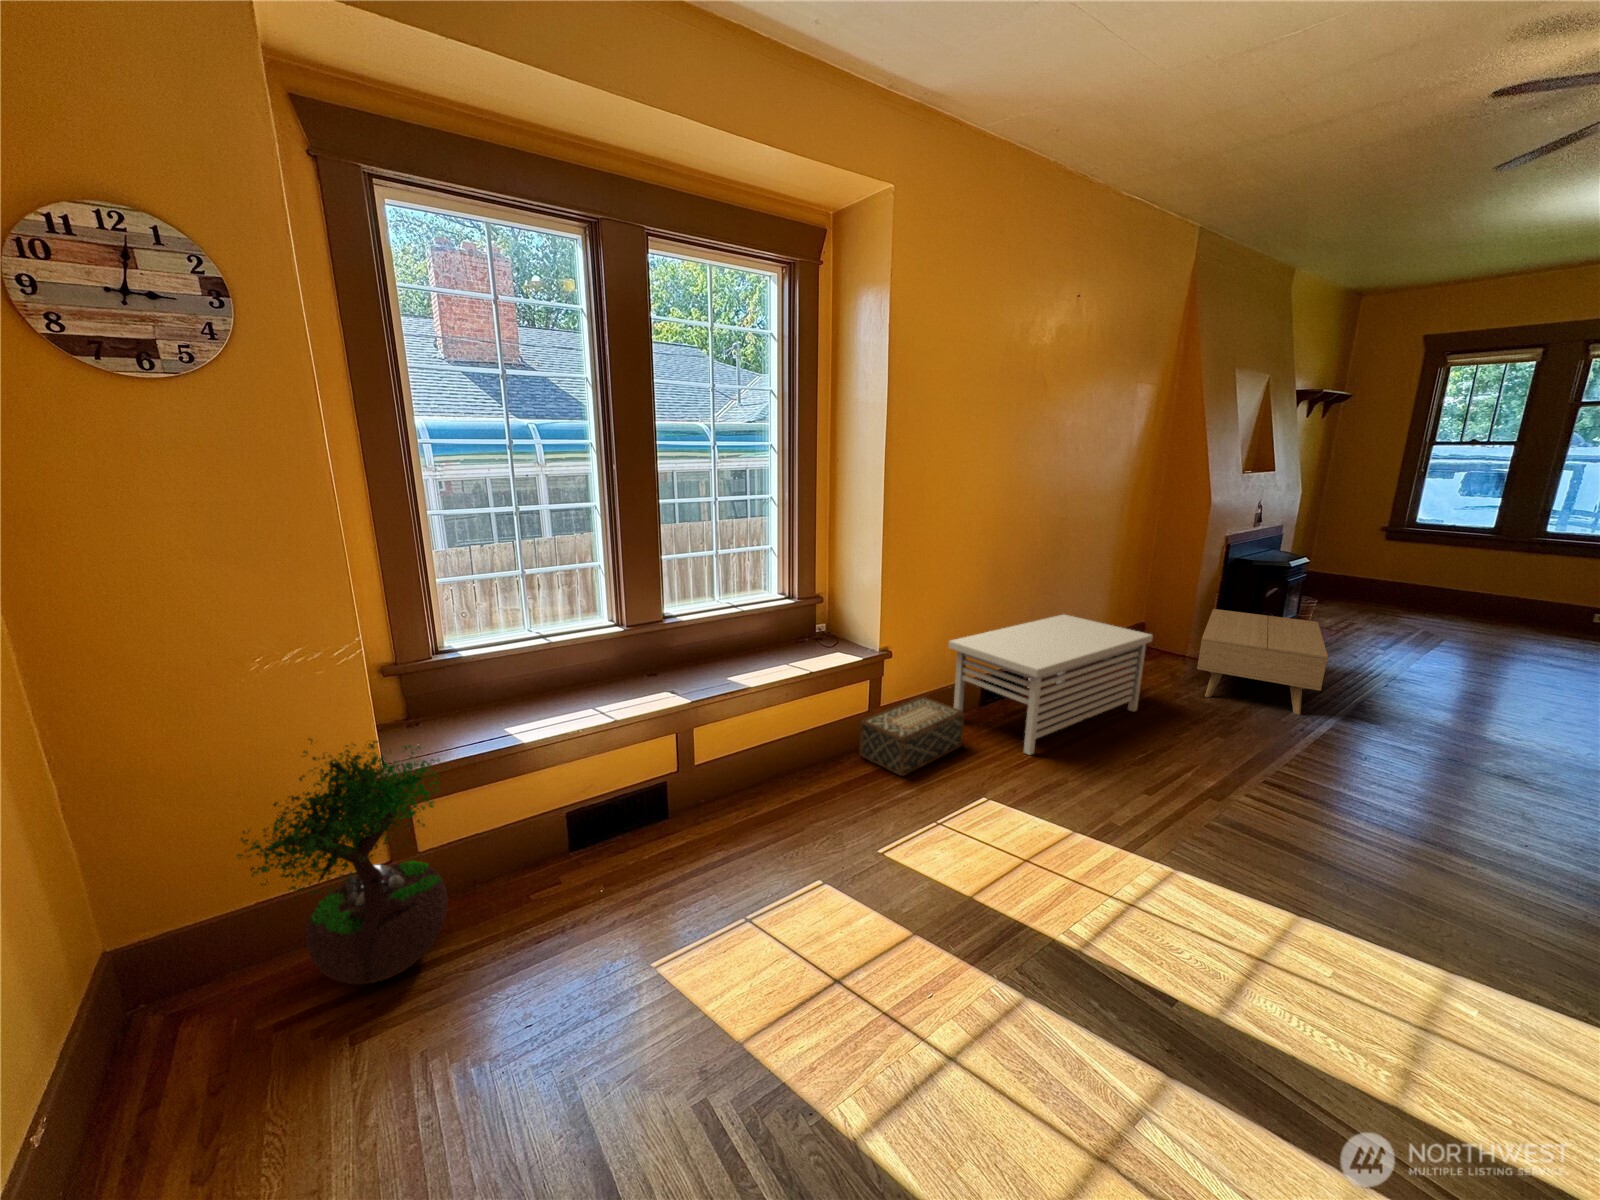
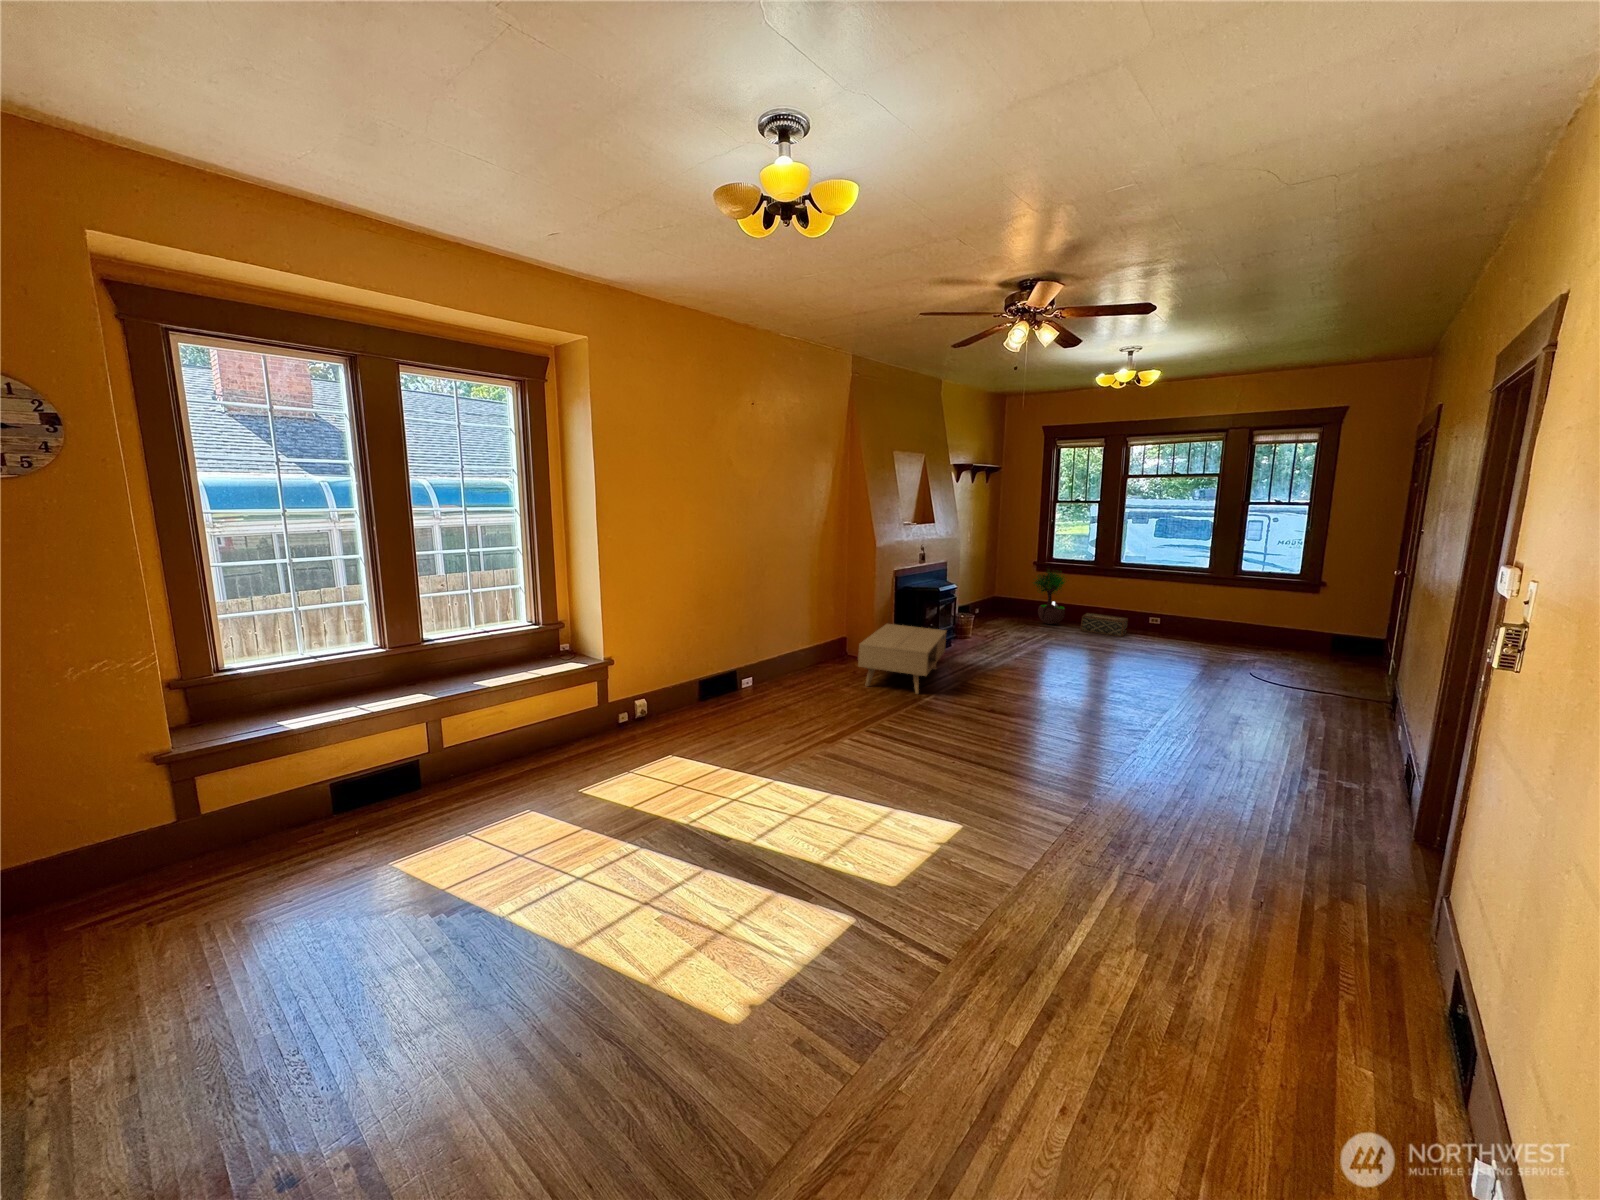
storage bench: present [949,615,1153,755] -> none [666,630,818,731]
woven basket: present [859,697,964,776] -> present [1081,613,1128,637]
potted tree: present [237,739,448,984] -> present [1033,570,1065,624]

